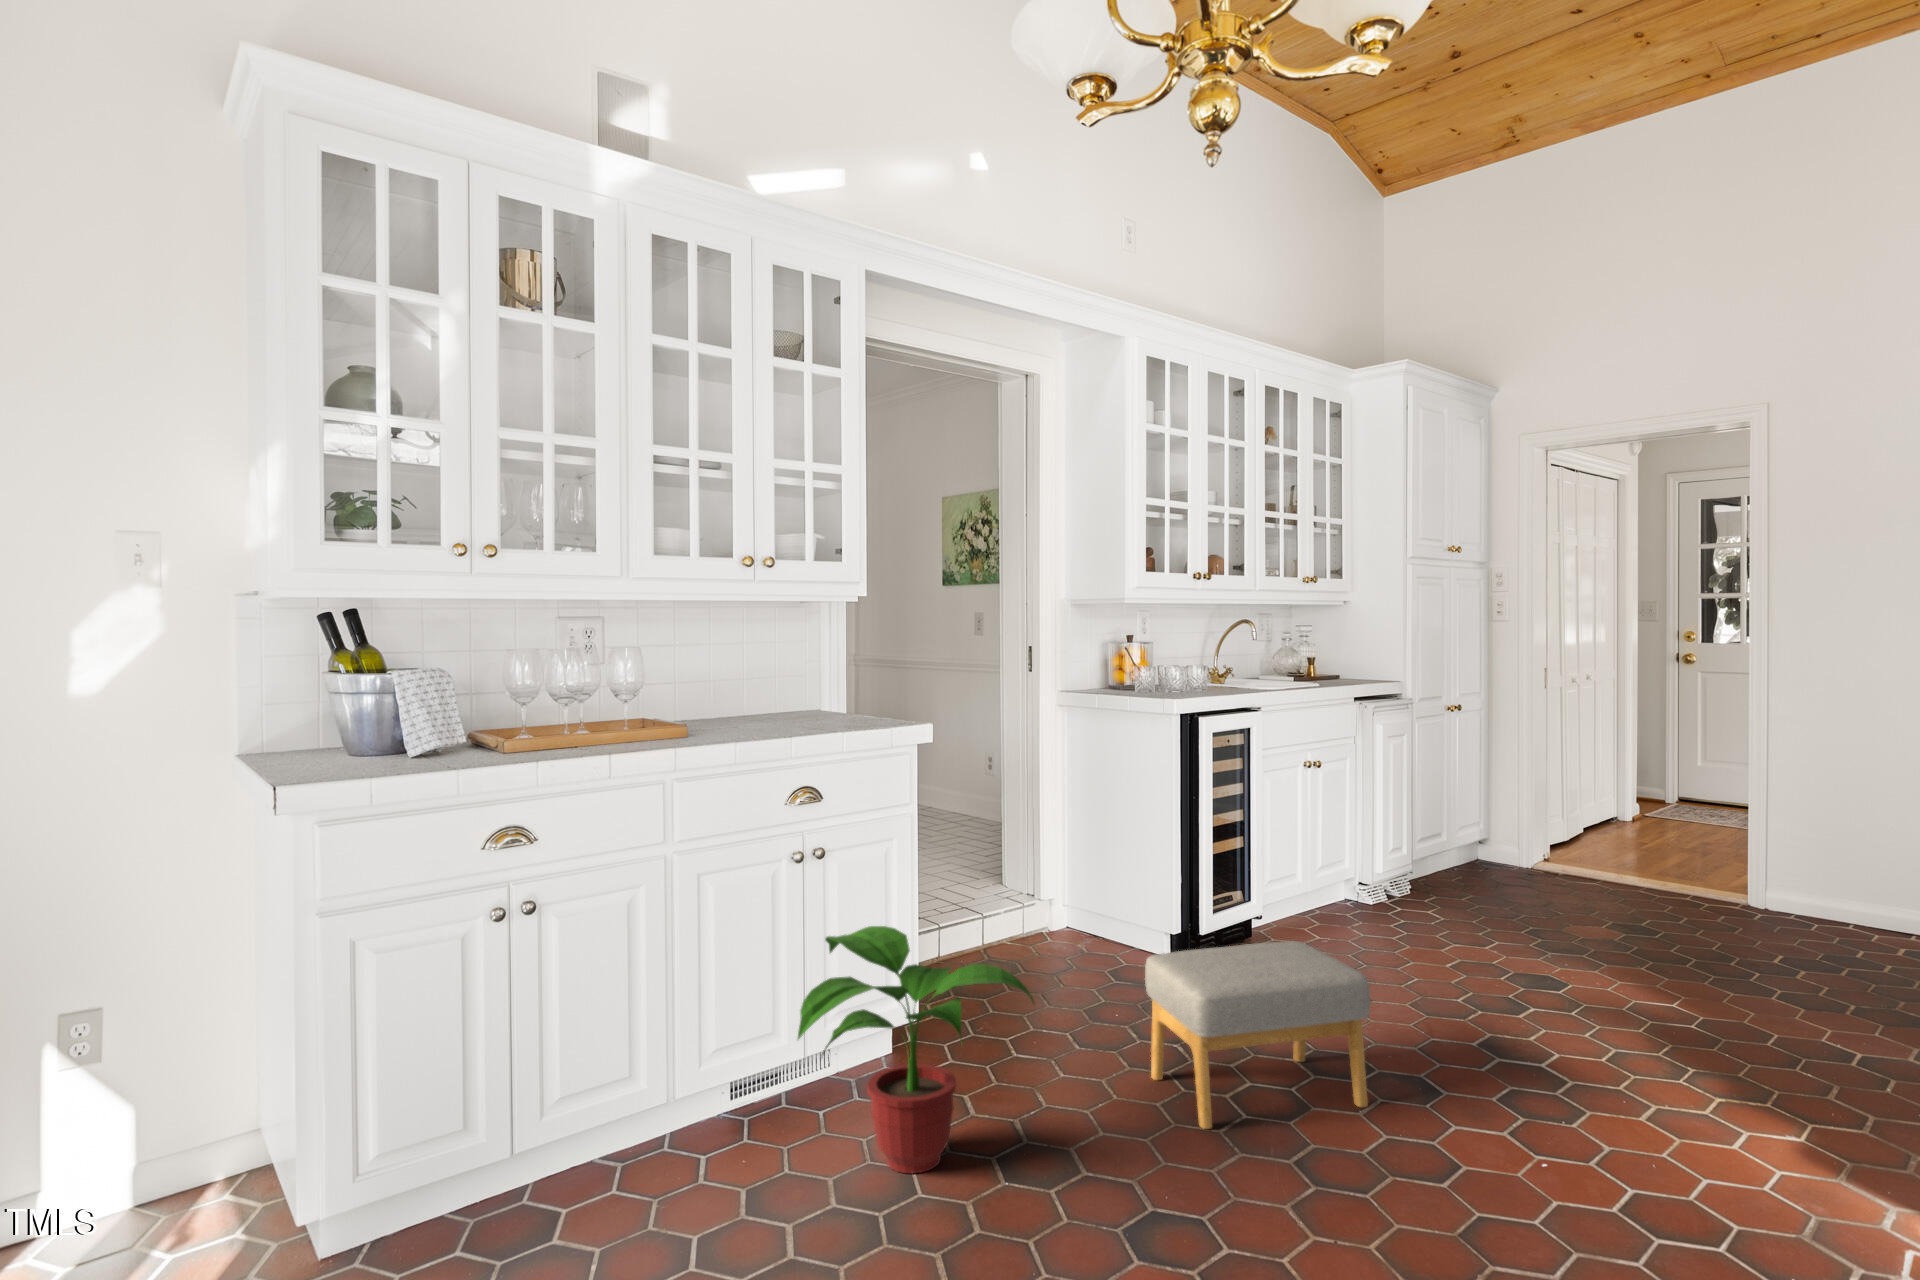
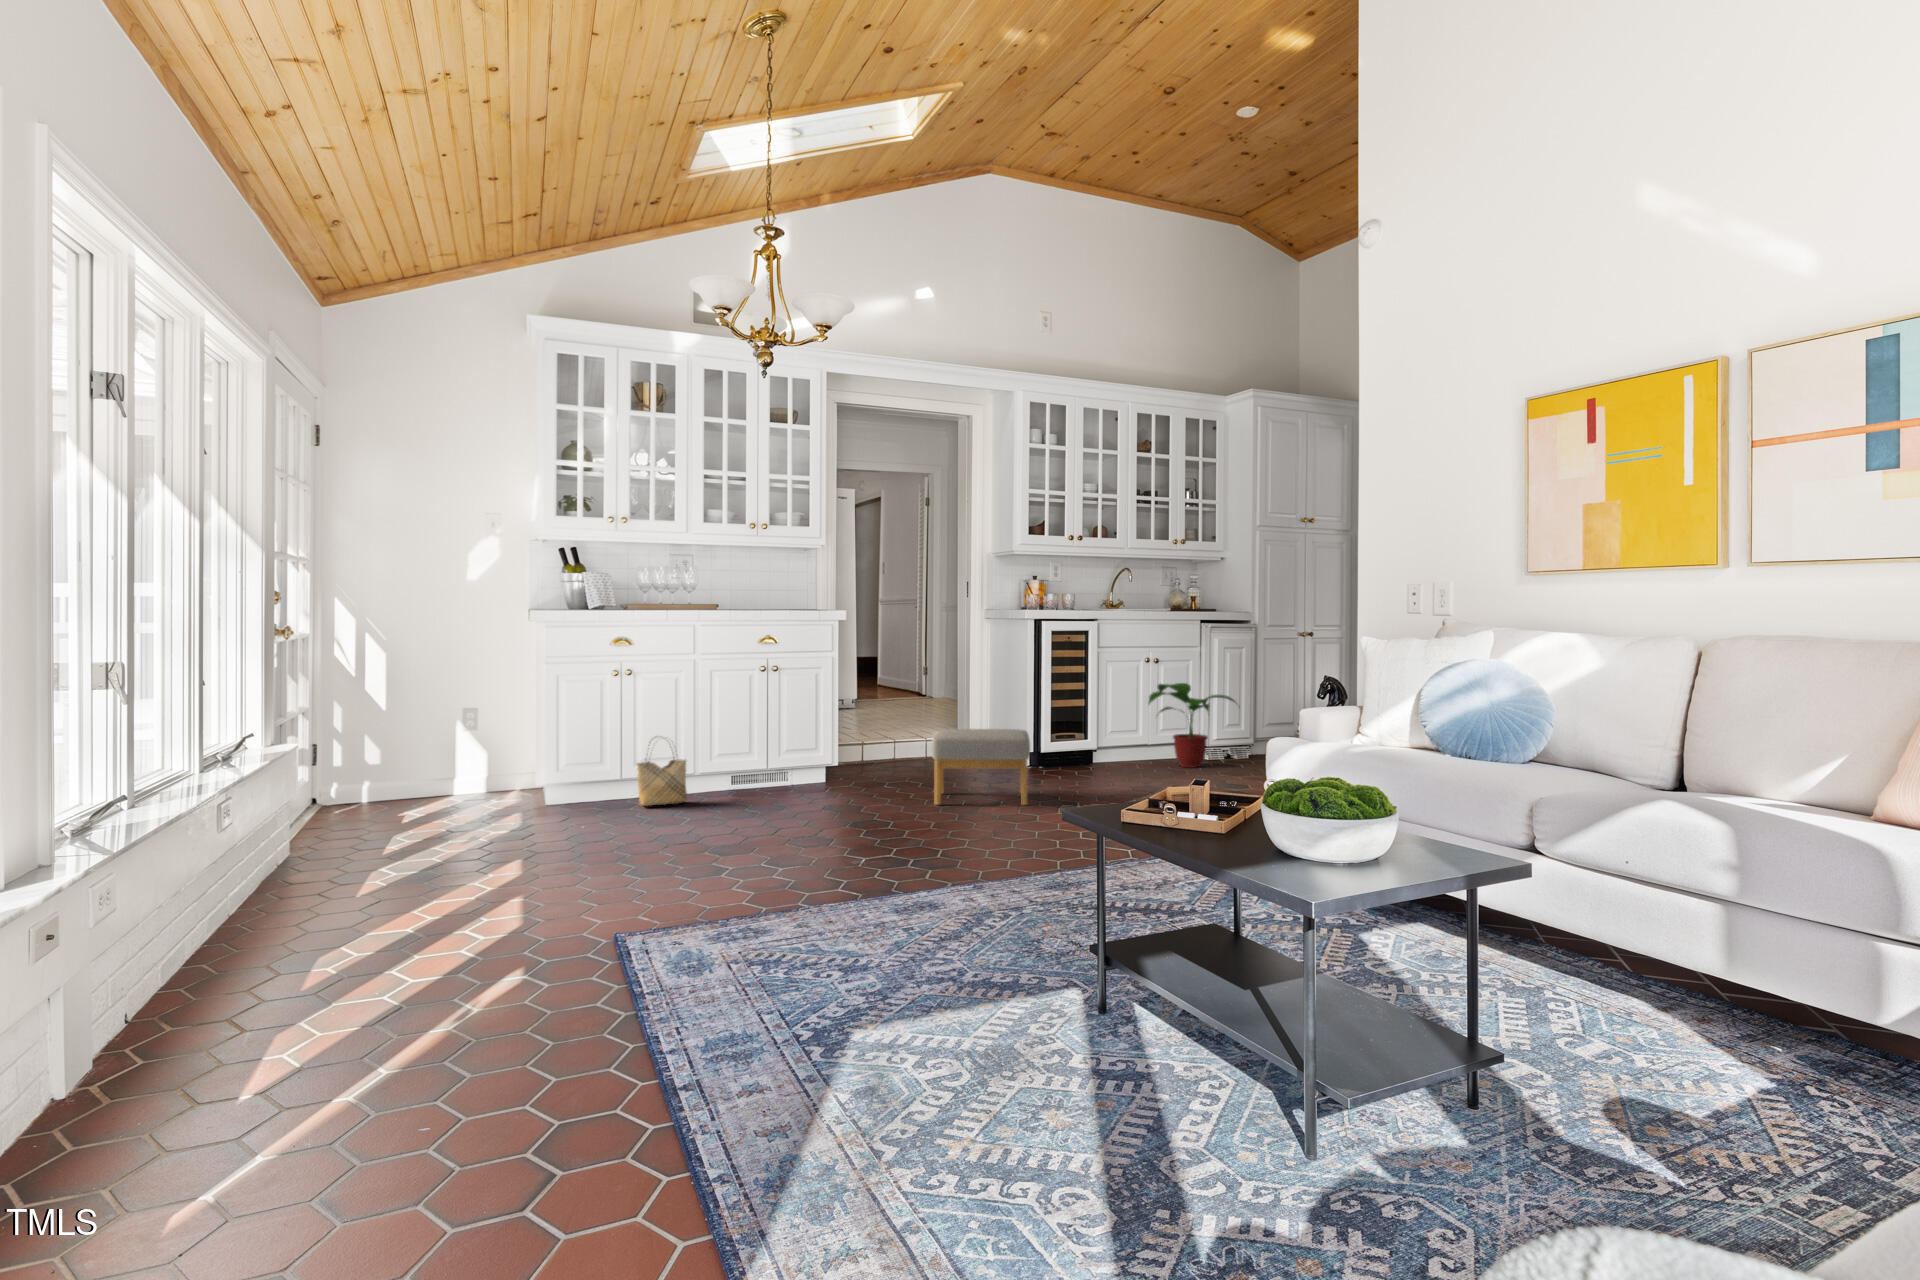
potted plant: present [798,926,1034,1173] -> present [1149,683,1235,768]
woven basket: none [557,1045,673,1232] -> present [637,753,687,806]

